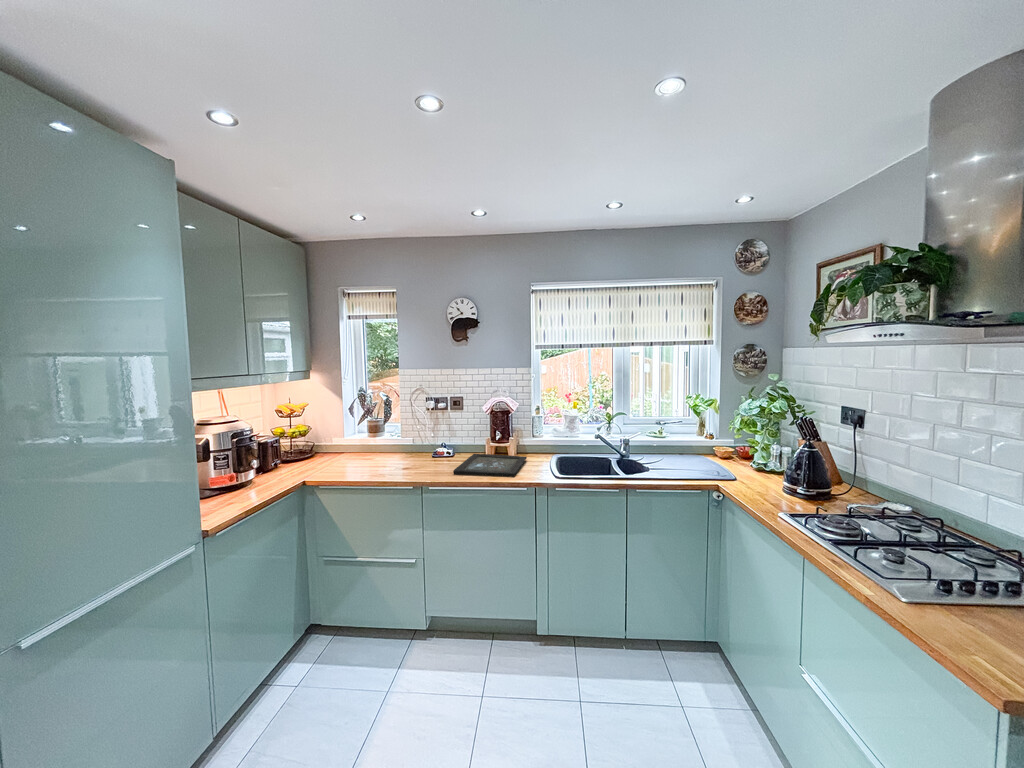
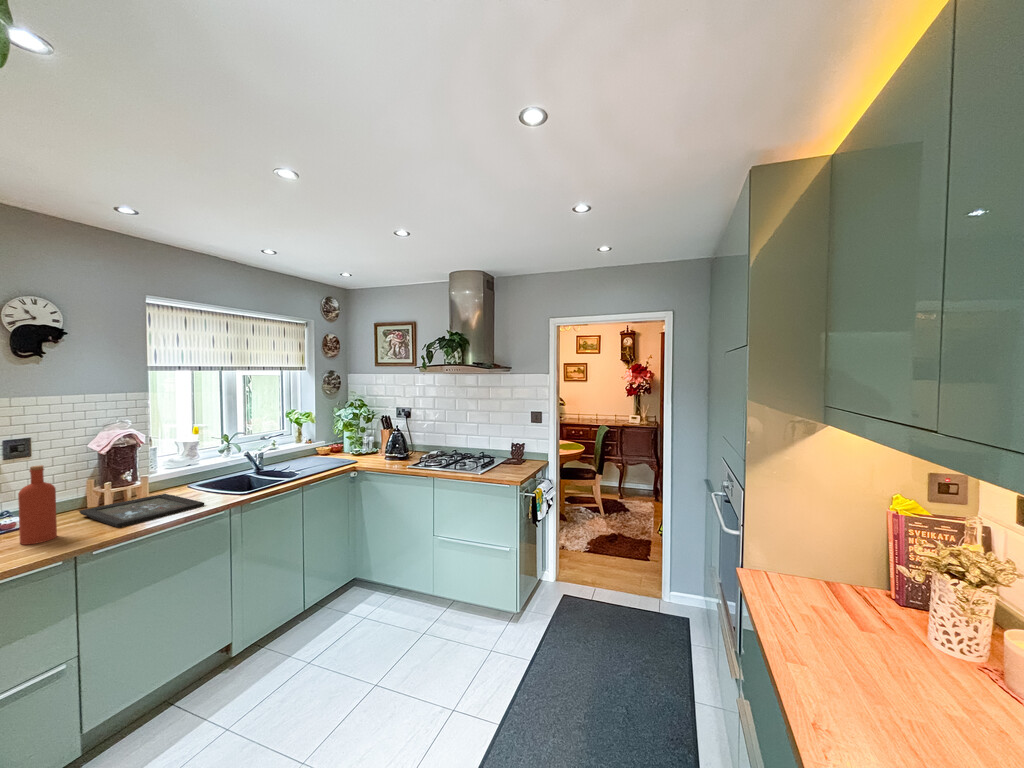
bottle: none [420,416,438,469] -> present [18,465,57,545]

